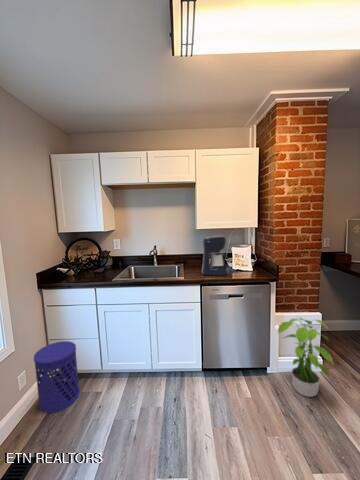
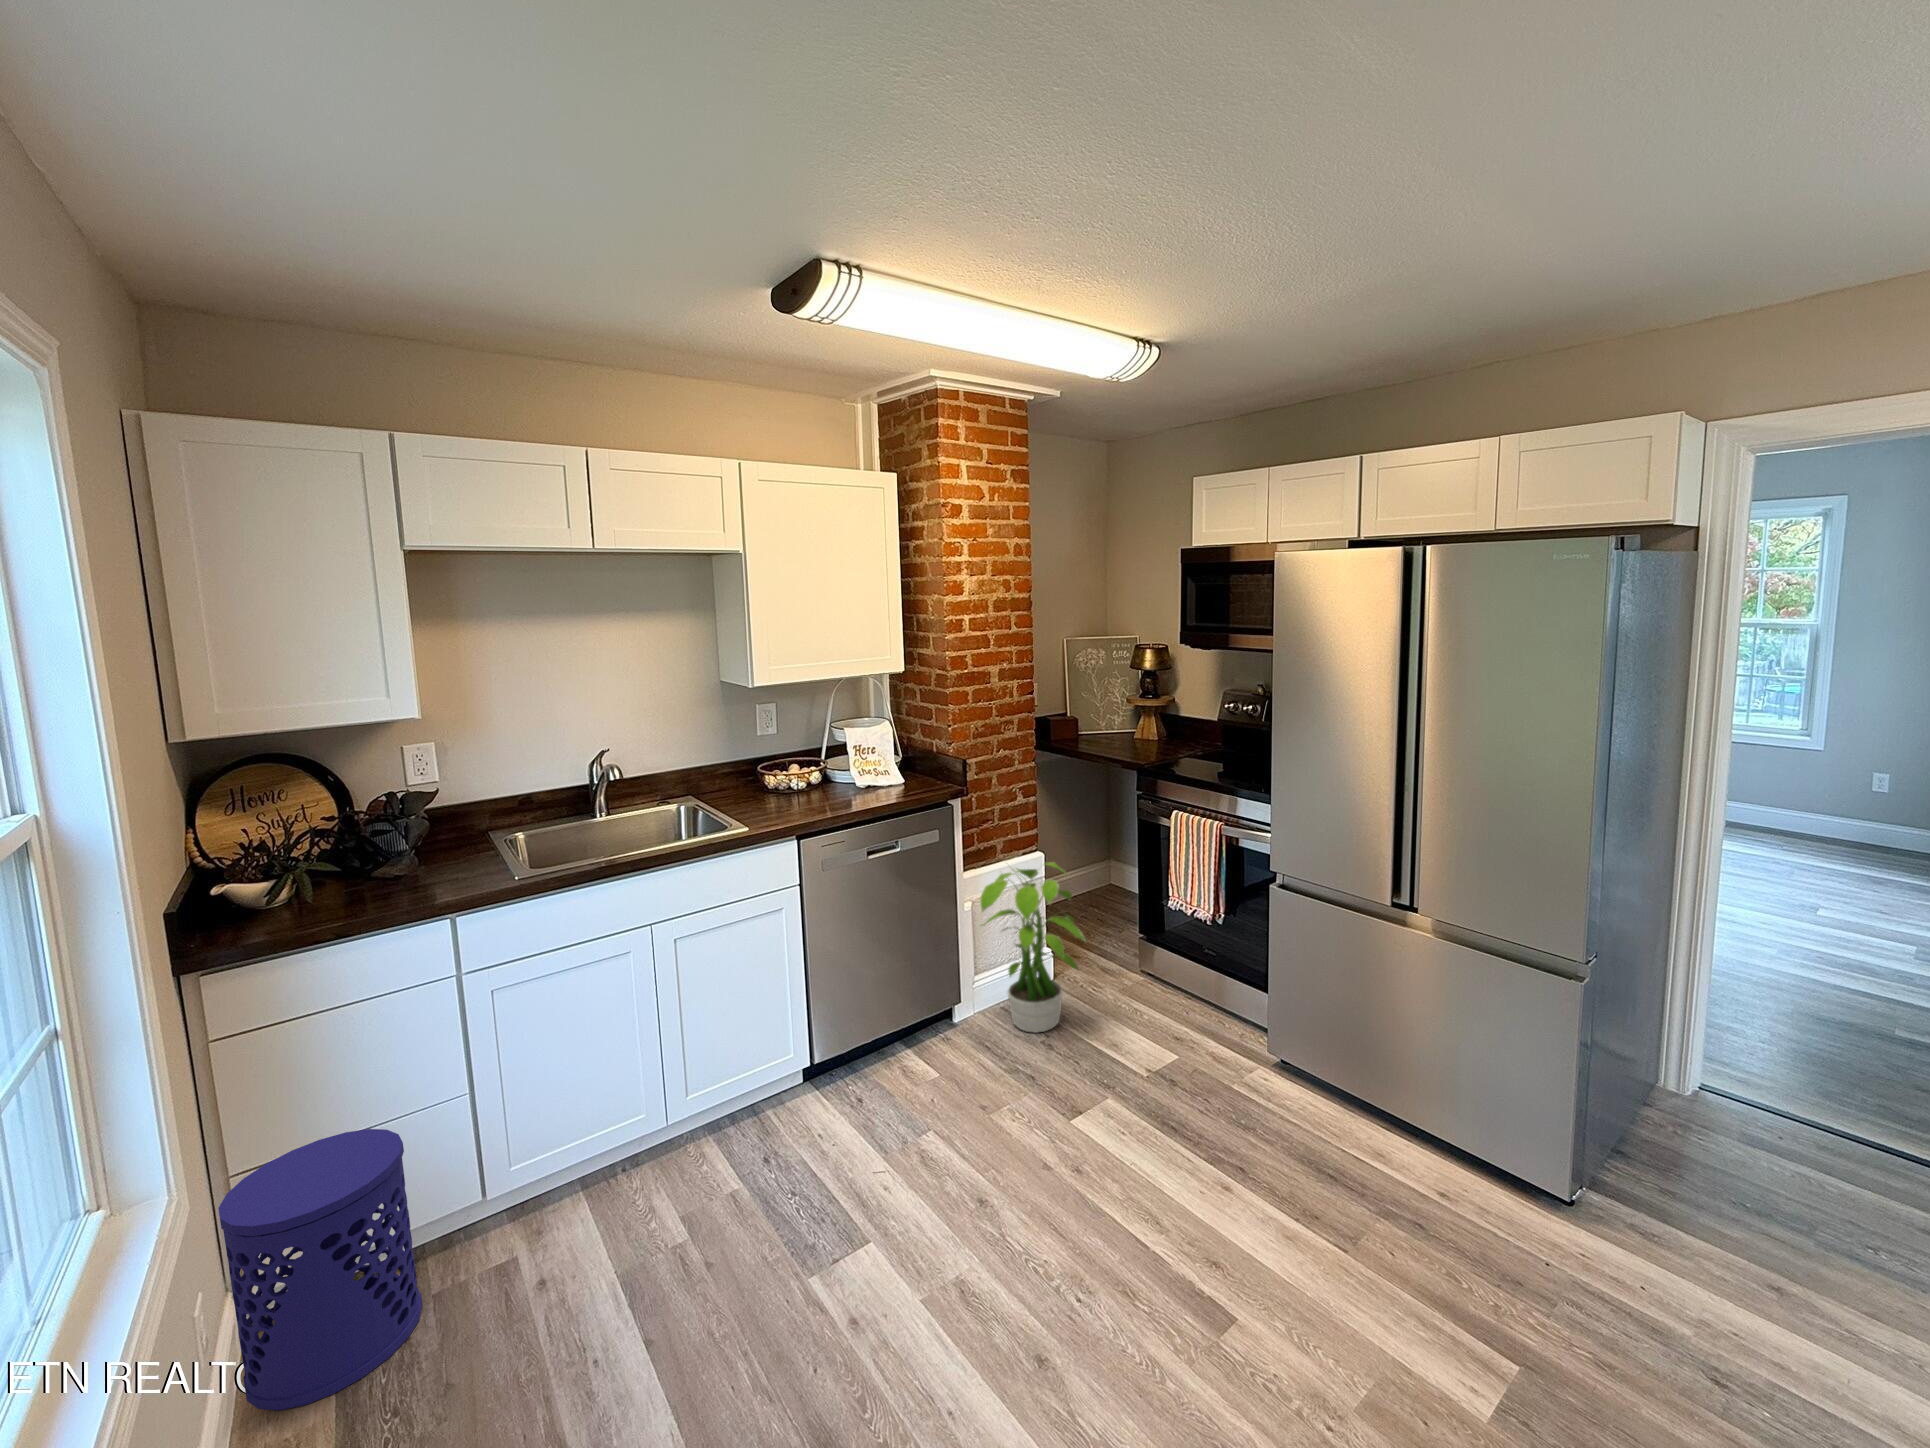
coffee maker: present [202,236,229,275] -> none [773,701,850,810]

